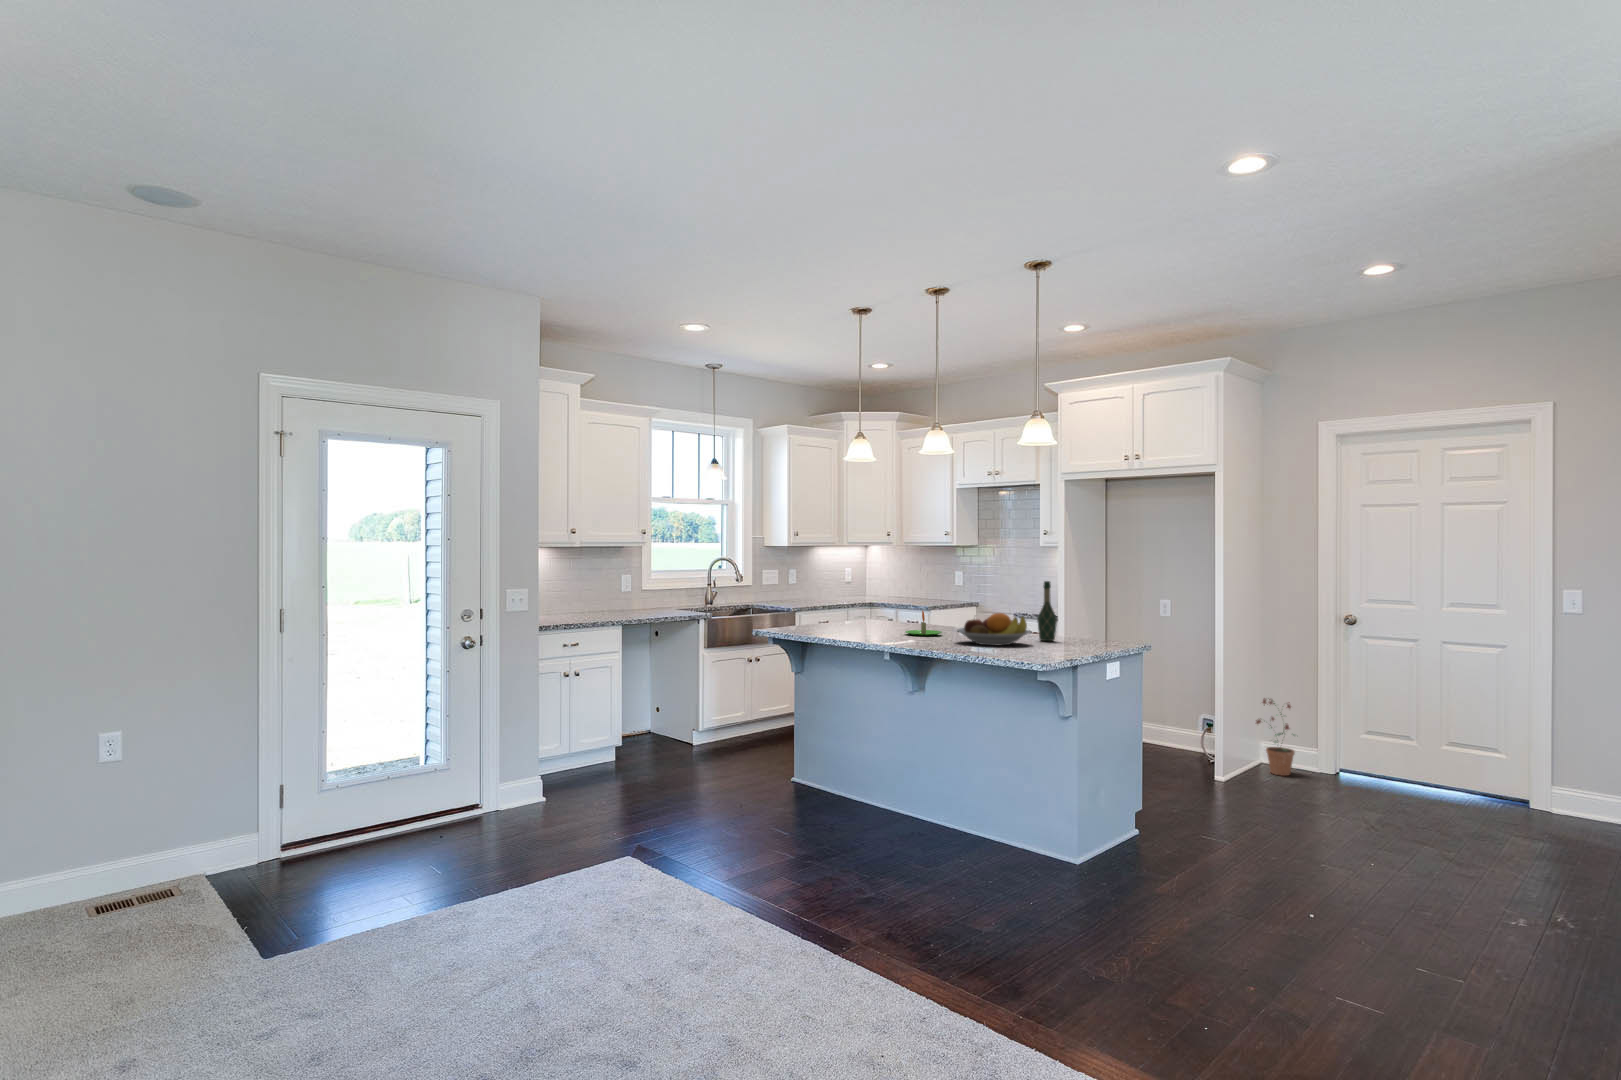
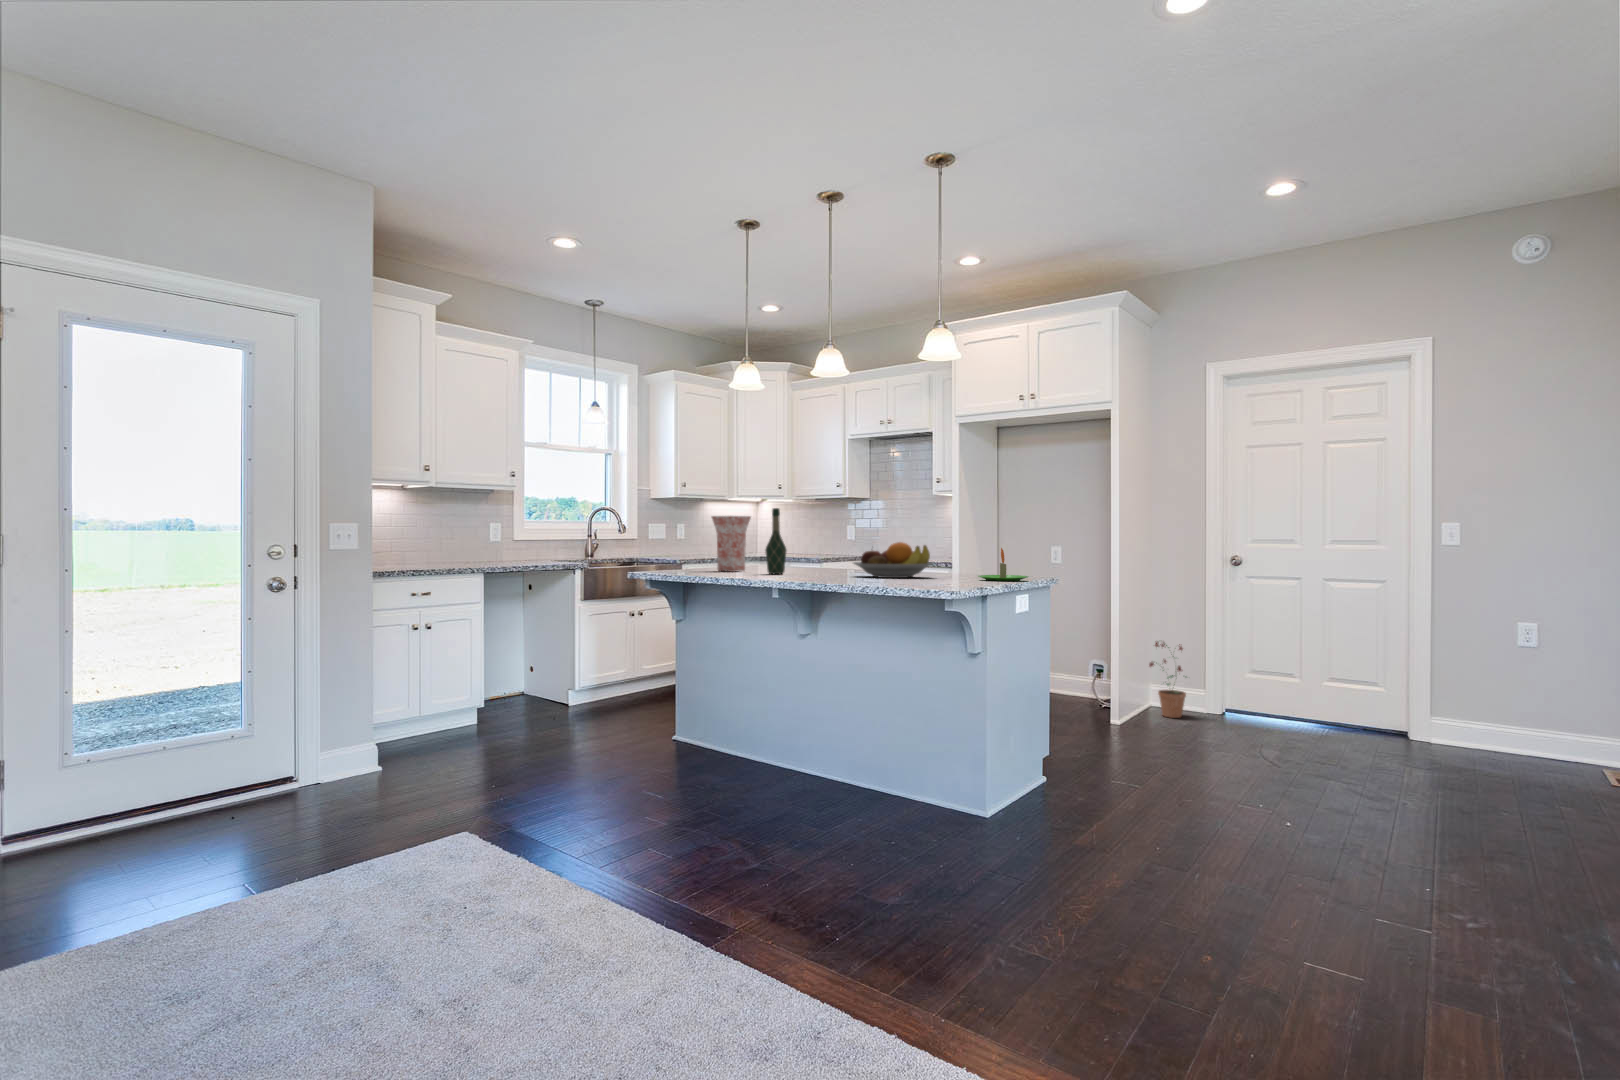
vase: none [828,579,864,631] -> present [712,516,751,572]
wine bottle: present [1037,581,1057,641] -> present [765,508,787,574]
candle: present [905,611,942,636] -> present [978,548,1028,581]

